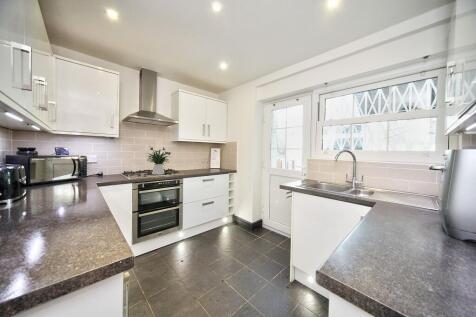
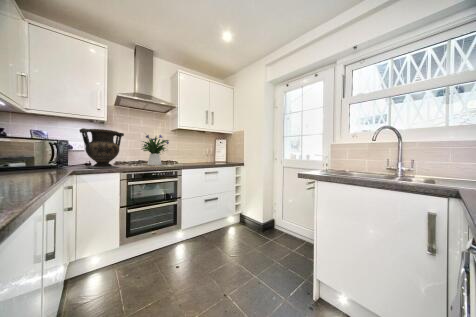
vase: none [99,147,135,181] -> present [79,128,124,168]

